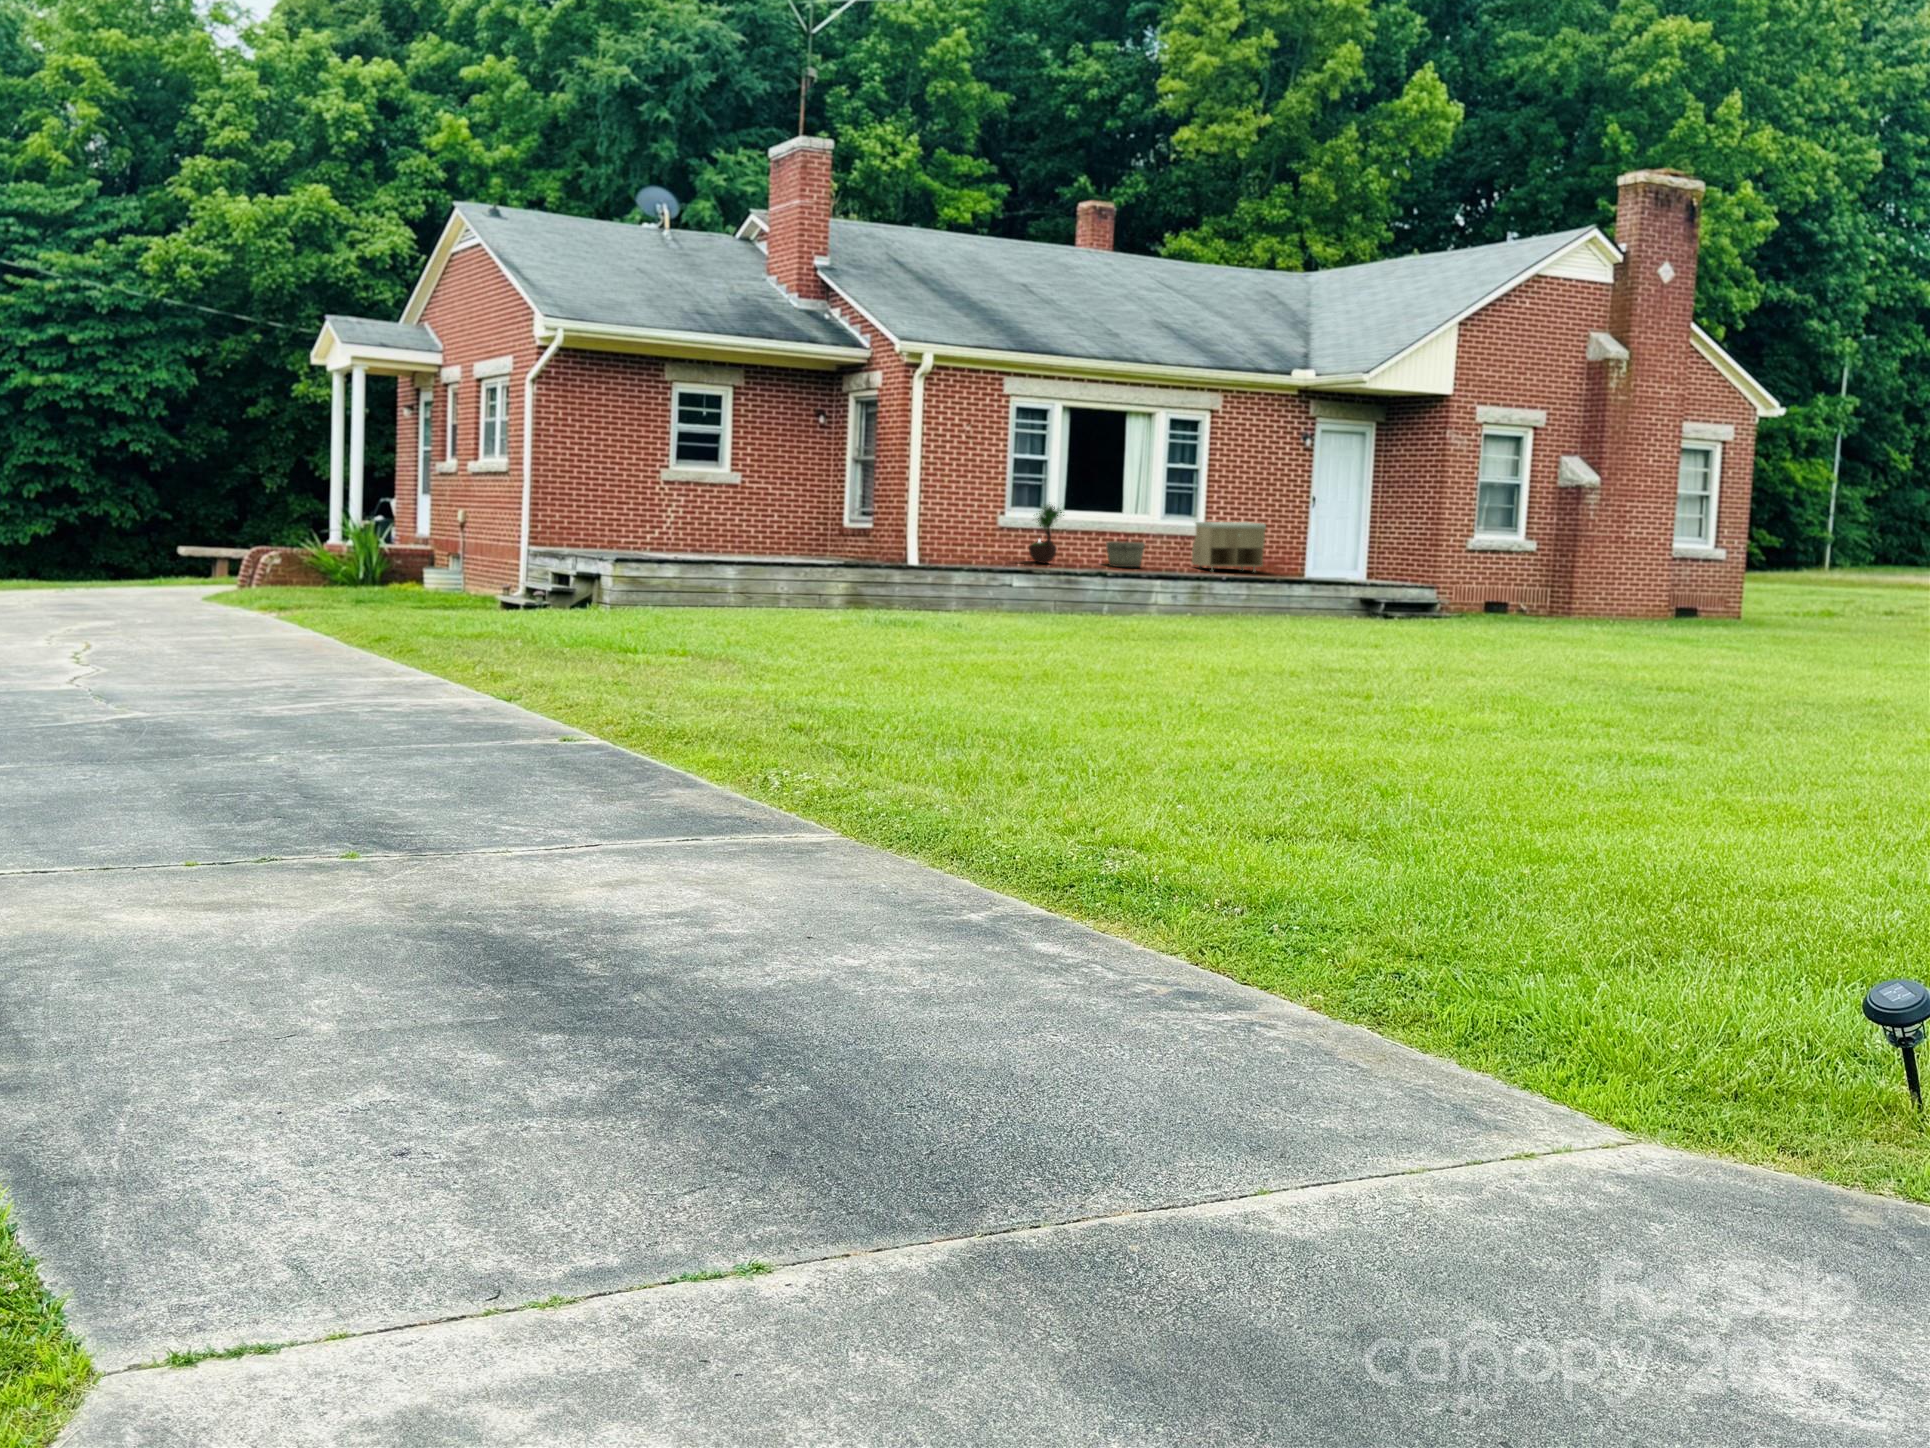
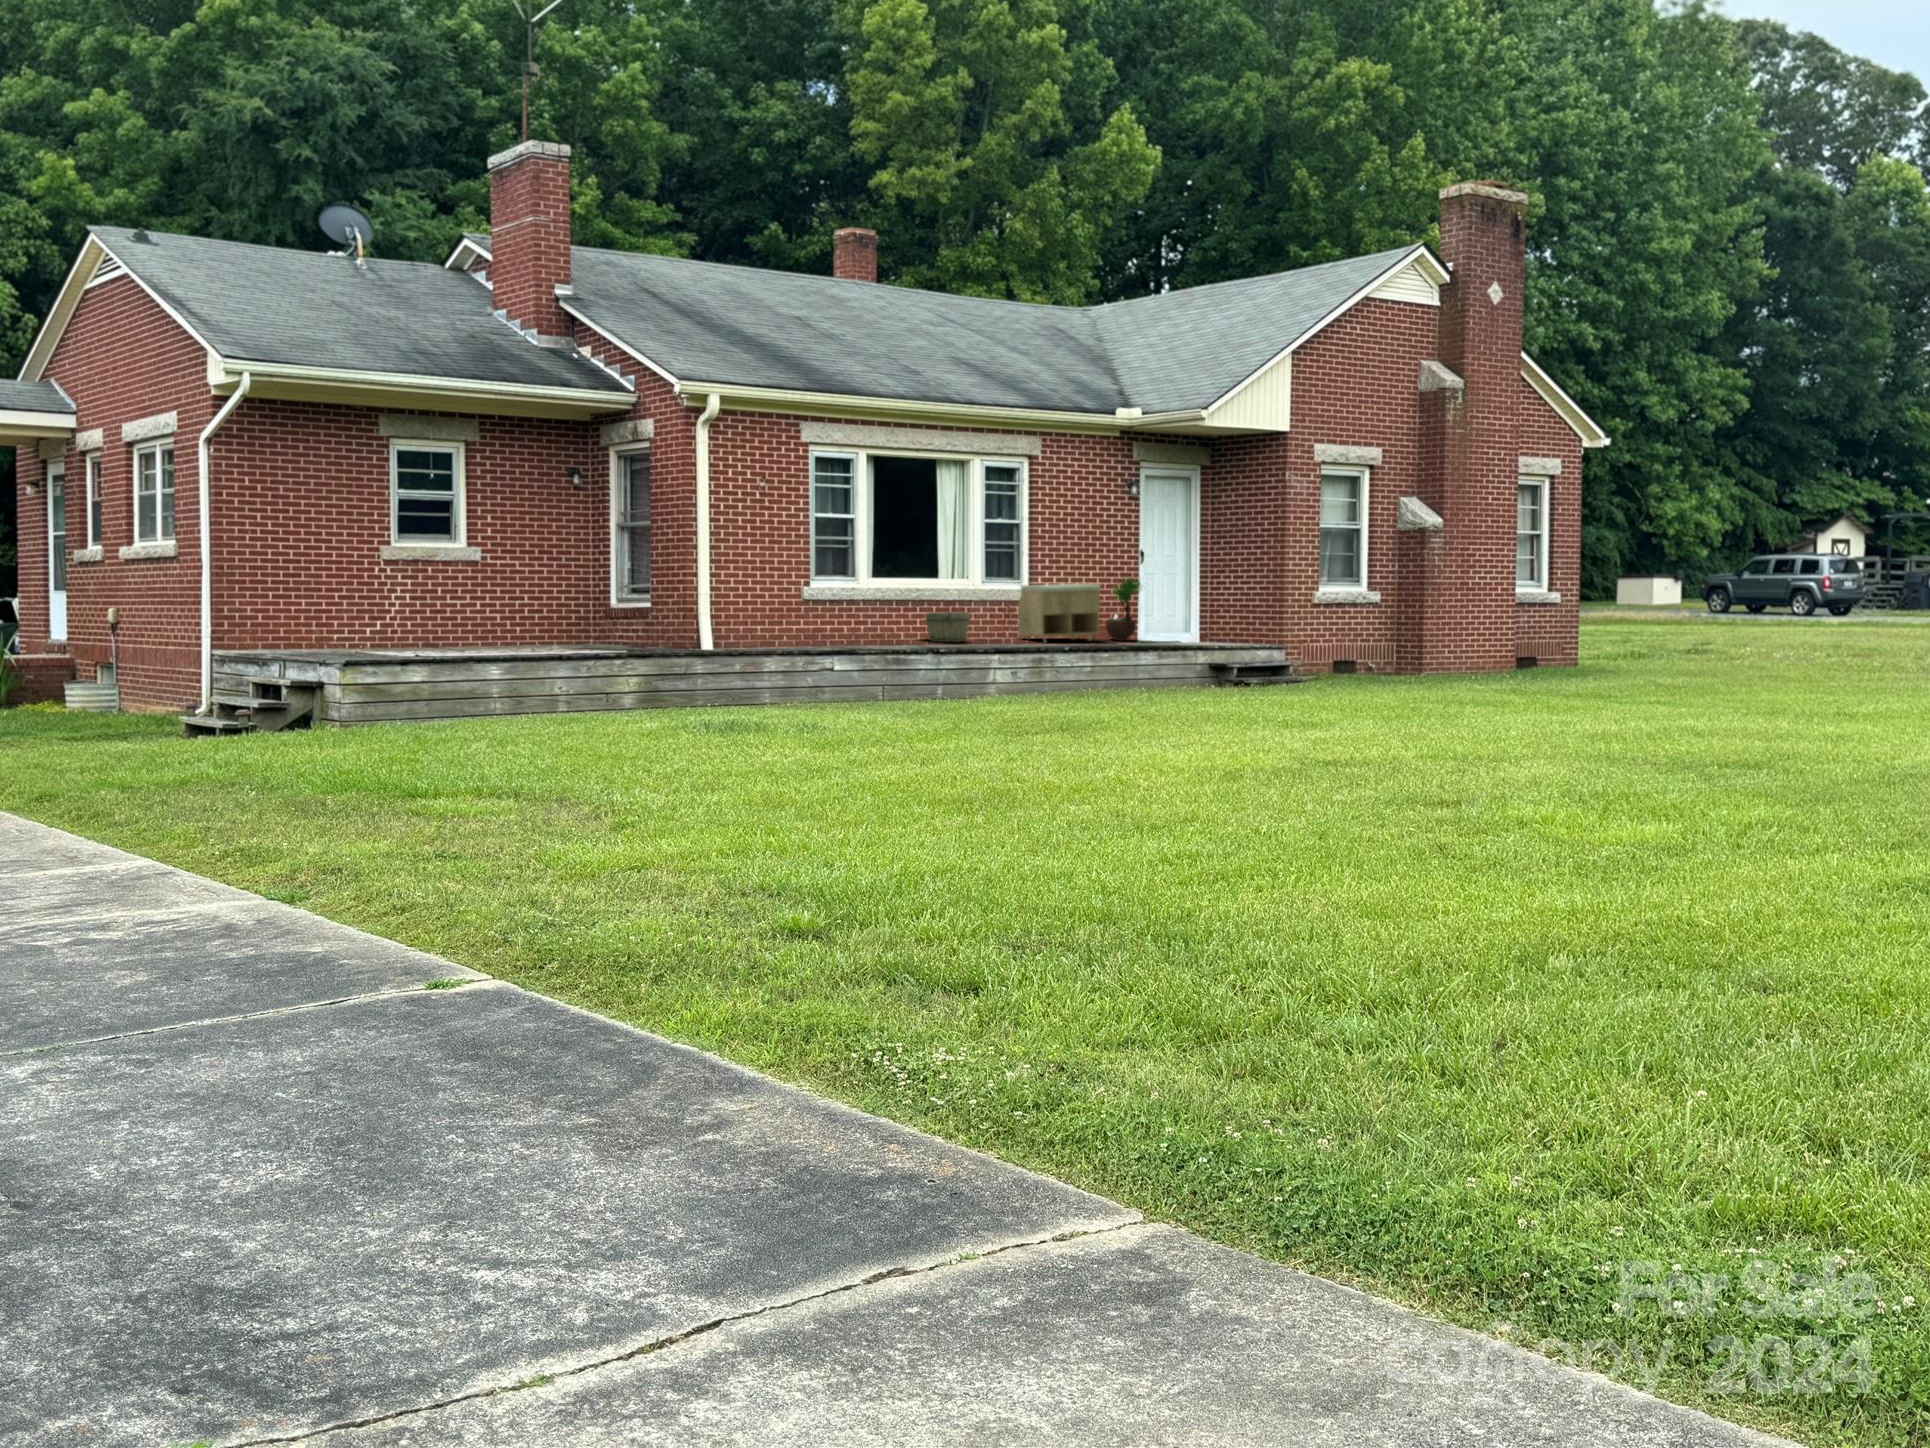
potted tree: present [1029,504,1064,563] -> present [1106,576,1141,641]

